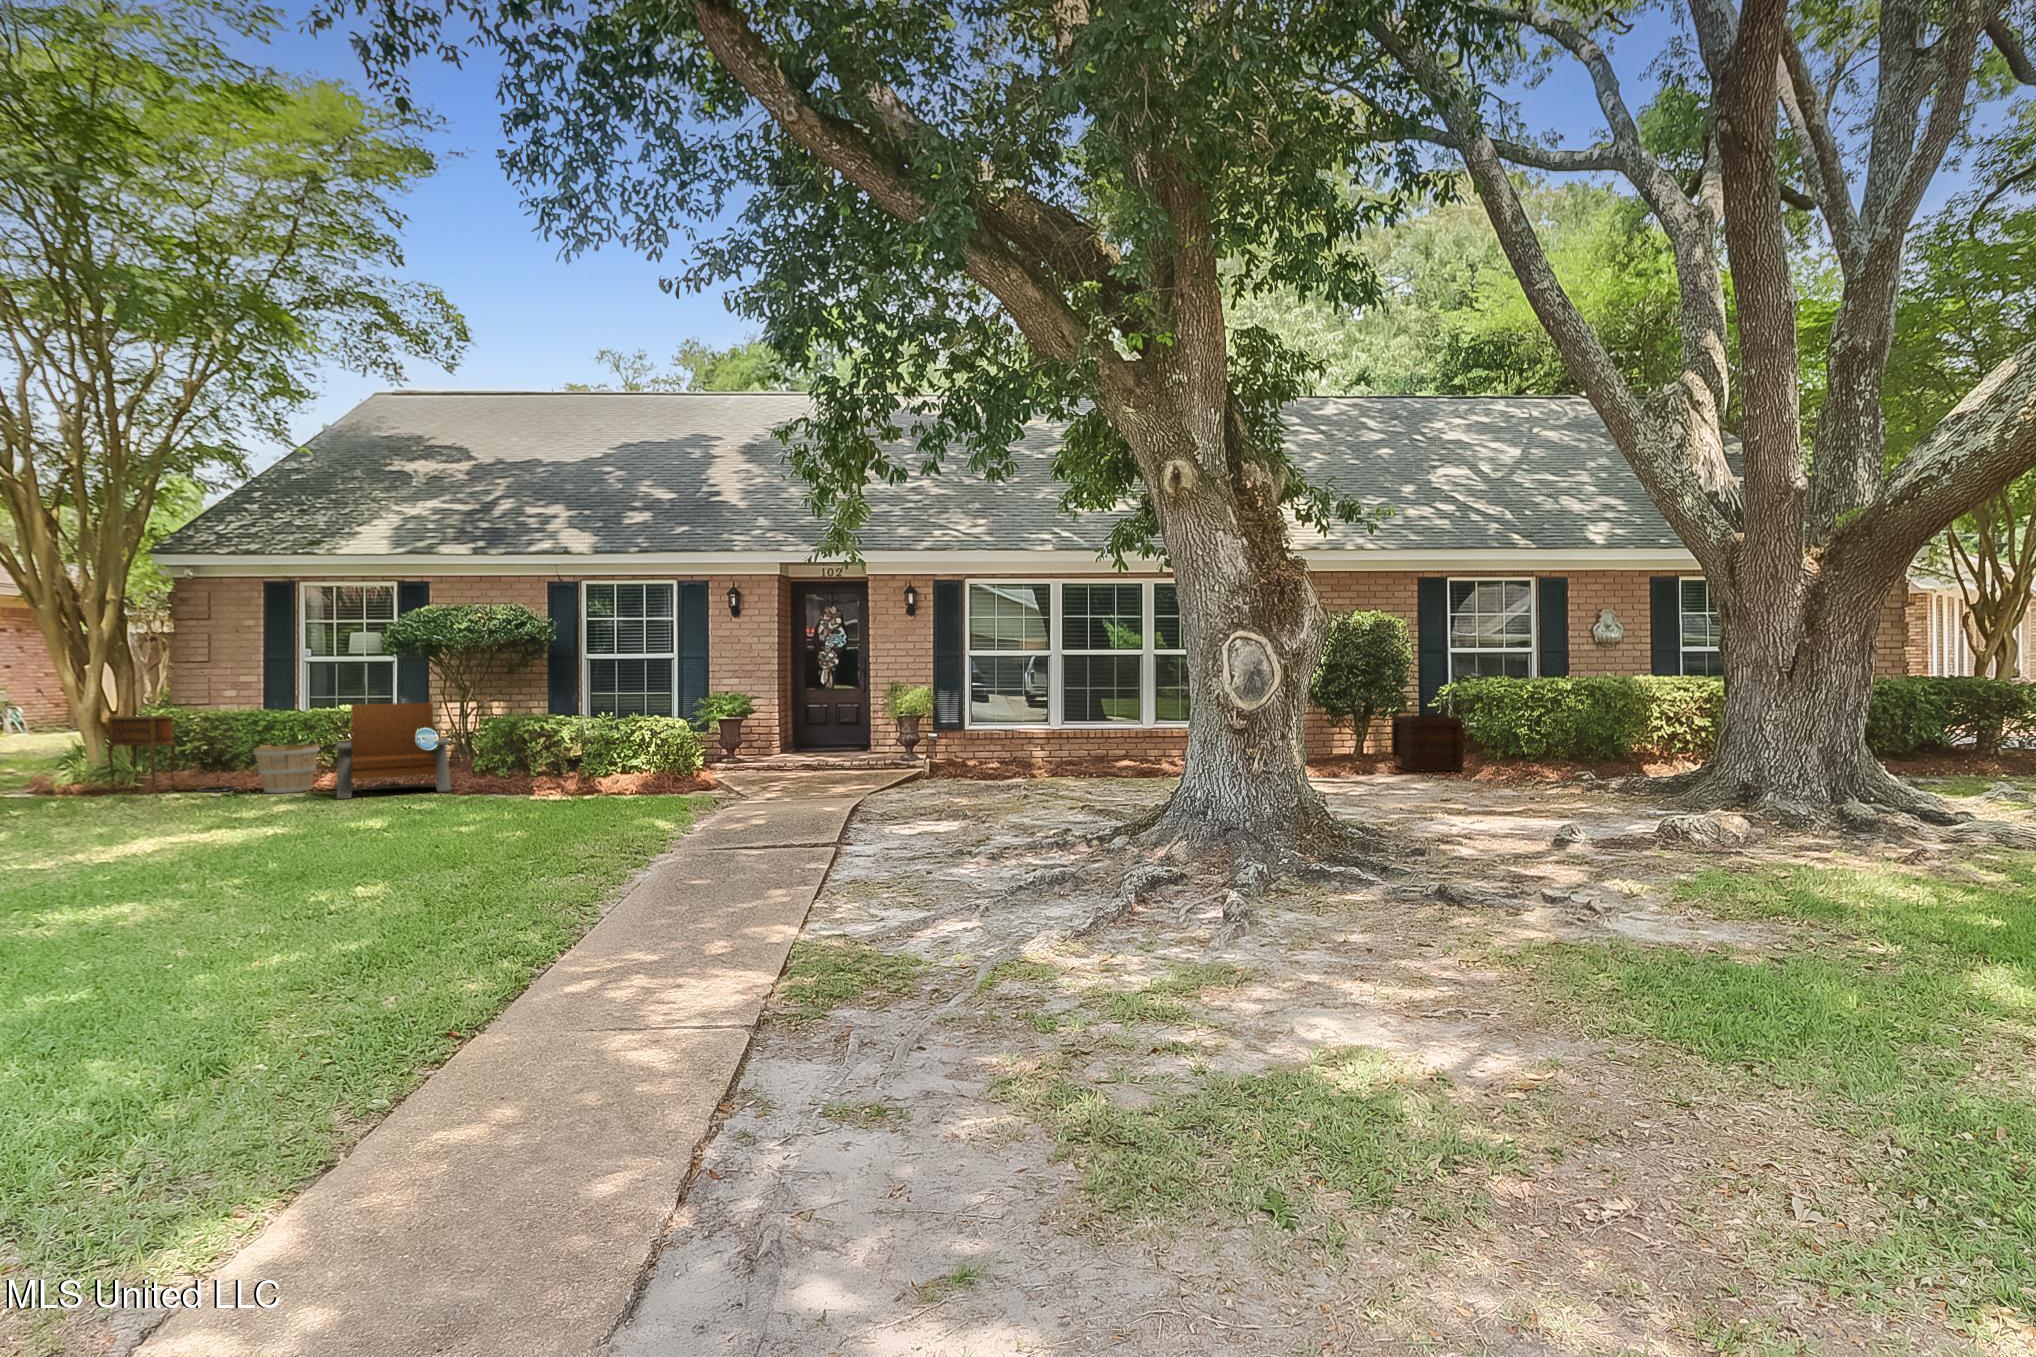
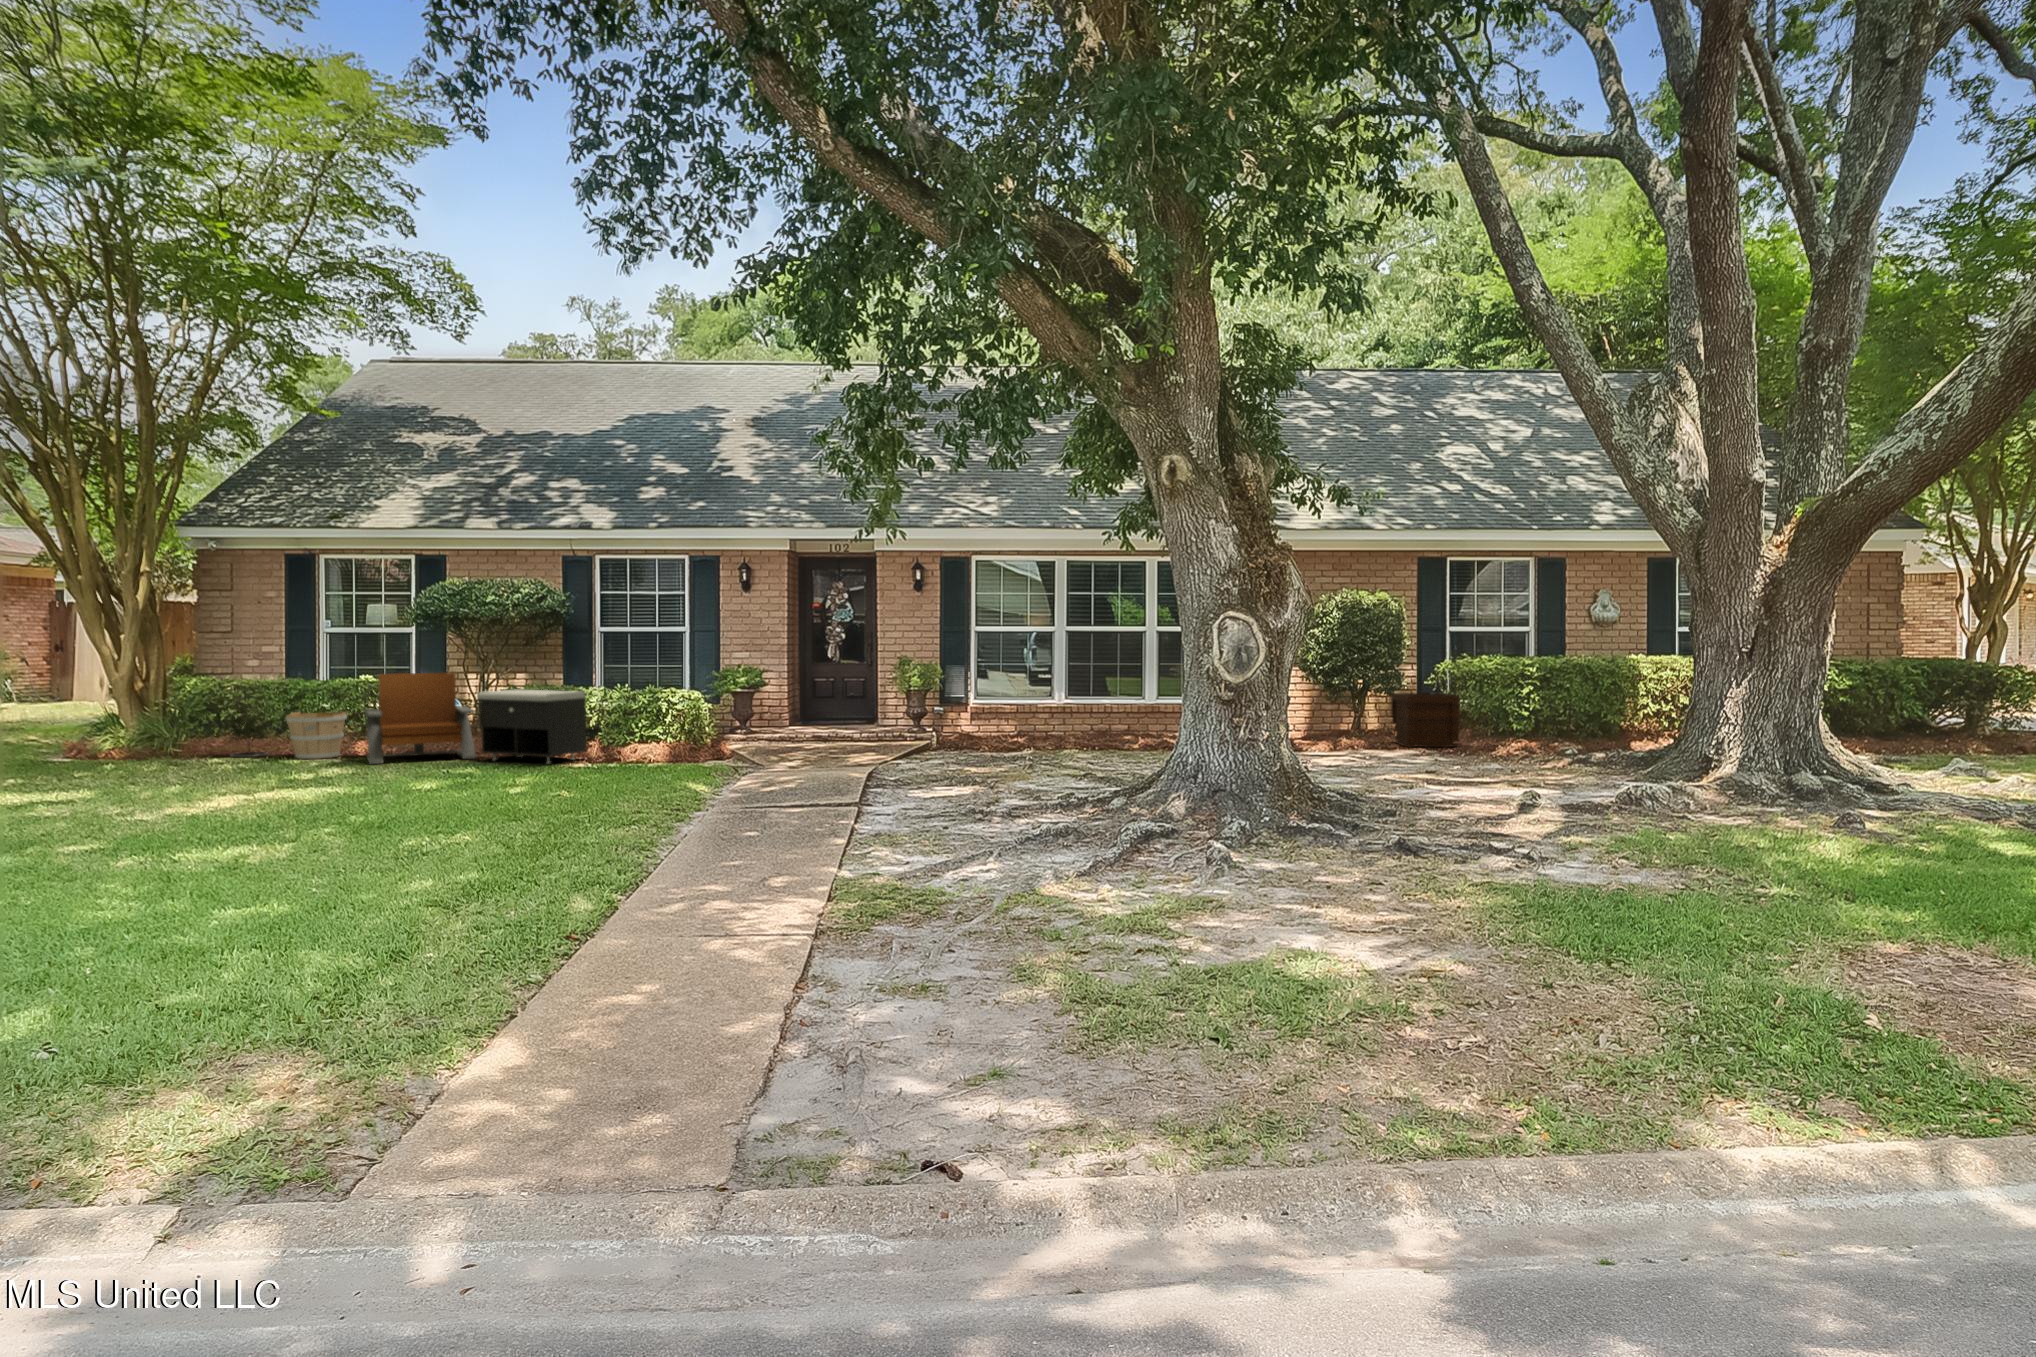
side table: present [108,716,175,793] -> none [143,683,208,757]
storage bench: none [452,720,566,797] -> present [477,690,586,763]

